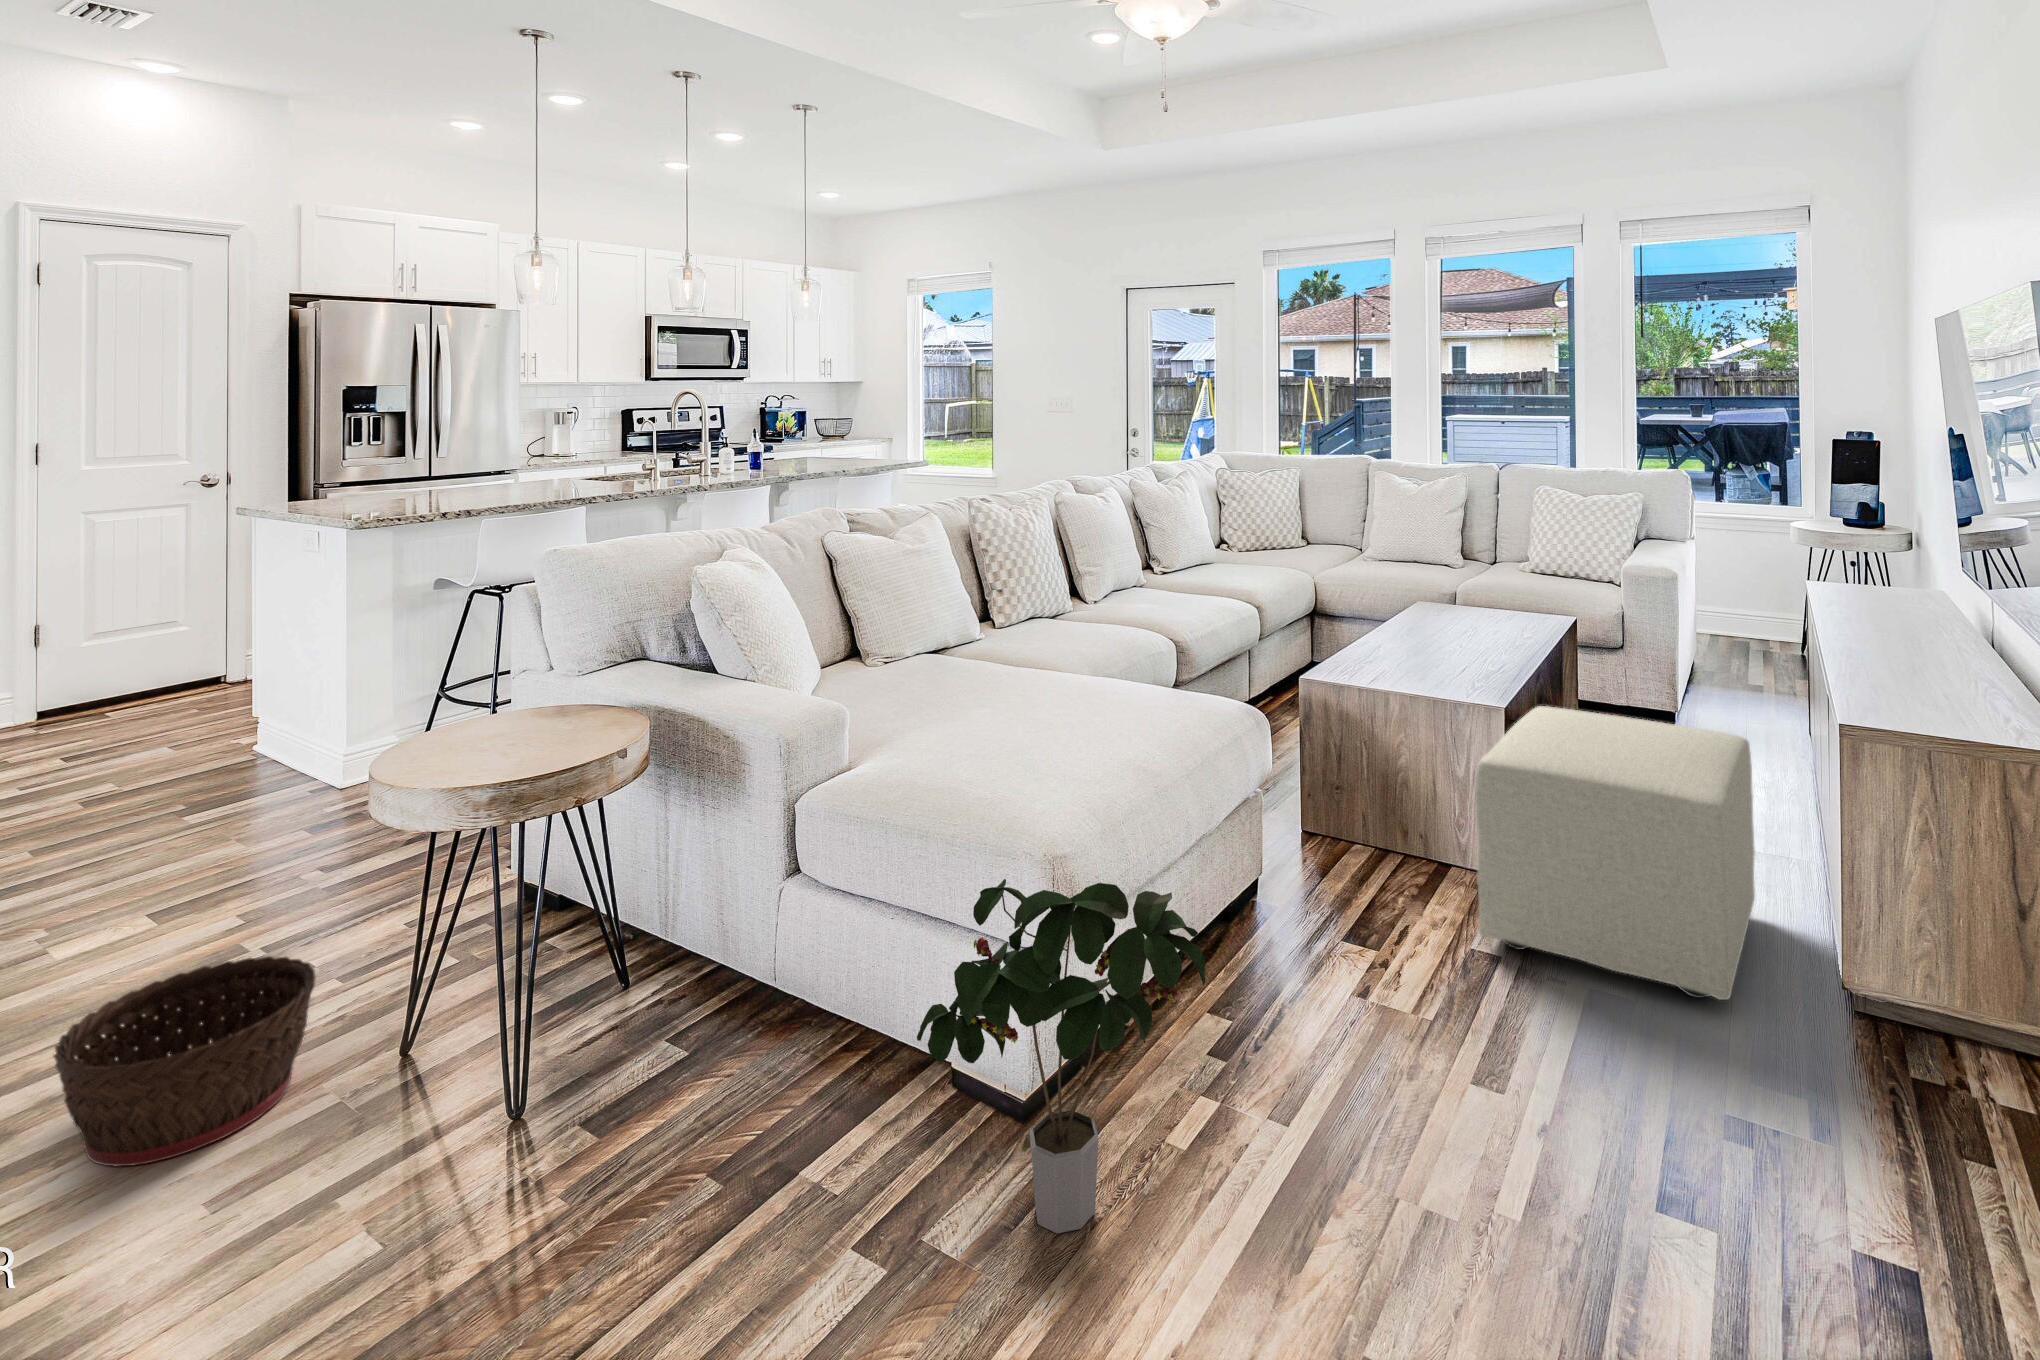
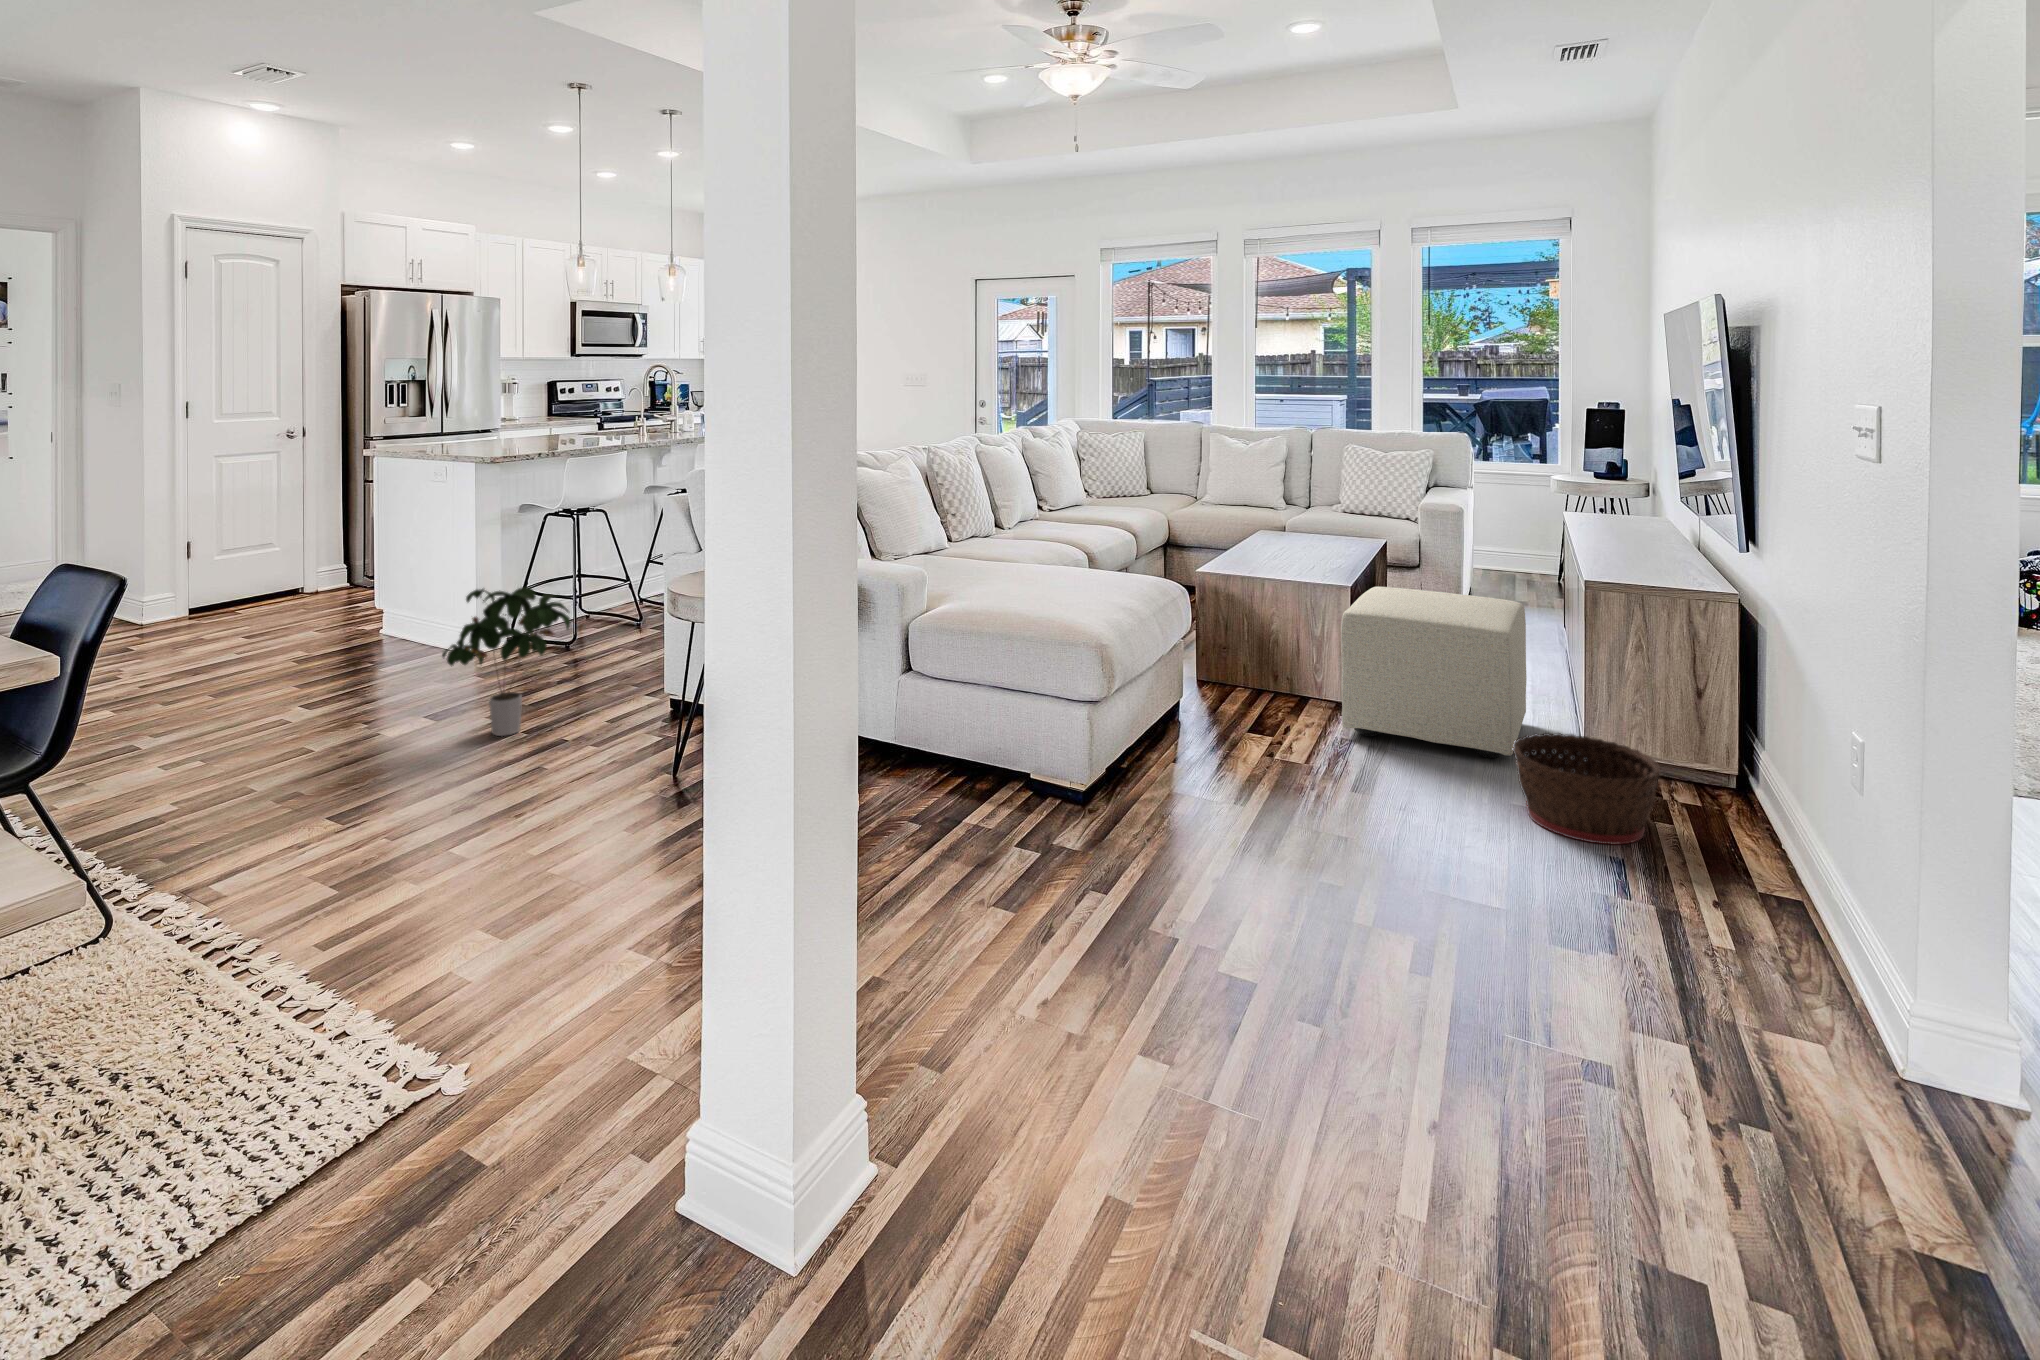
potted plant: present [917,879,1205,1233] -> present [442,587,570,736]
basket: present [54,956,316,1167] -> present [1513,733,1661,844]

